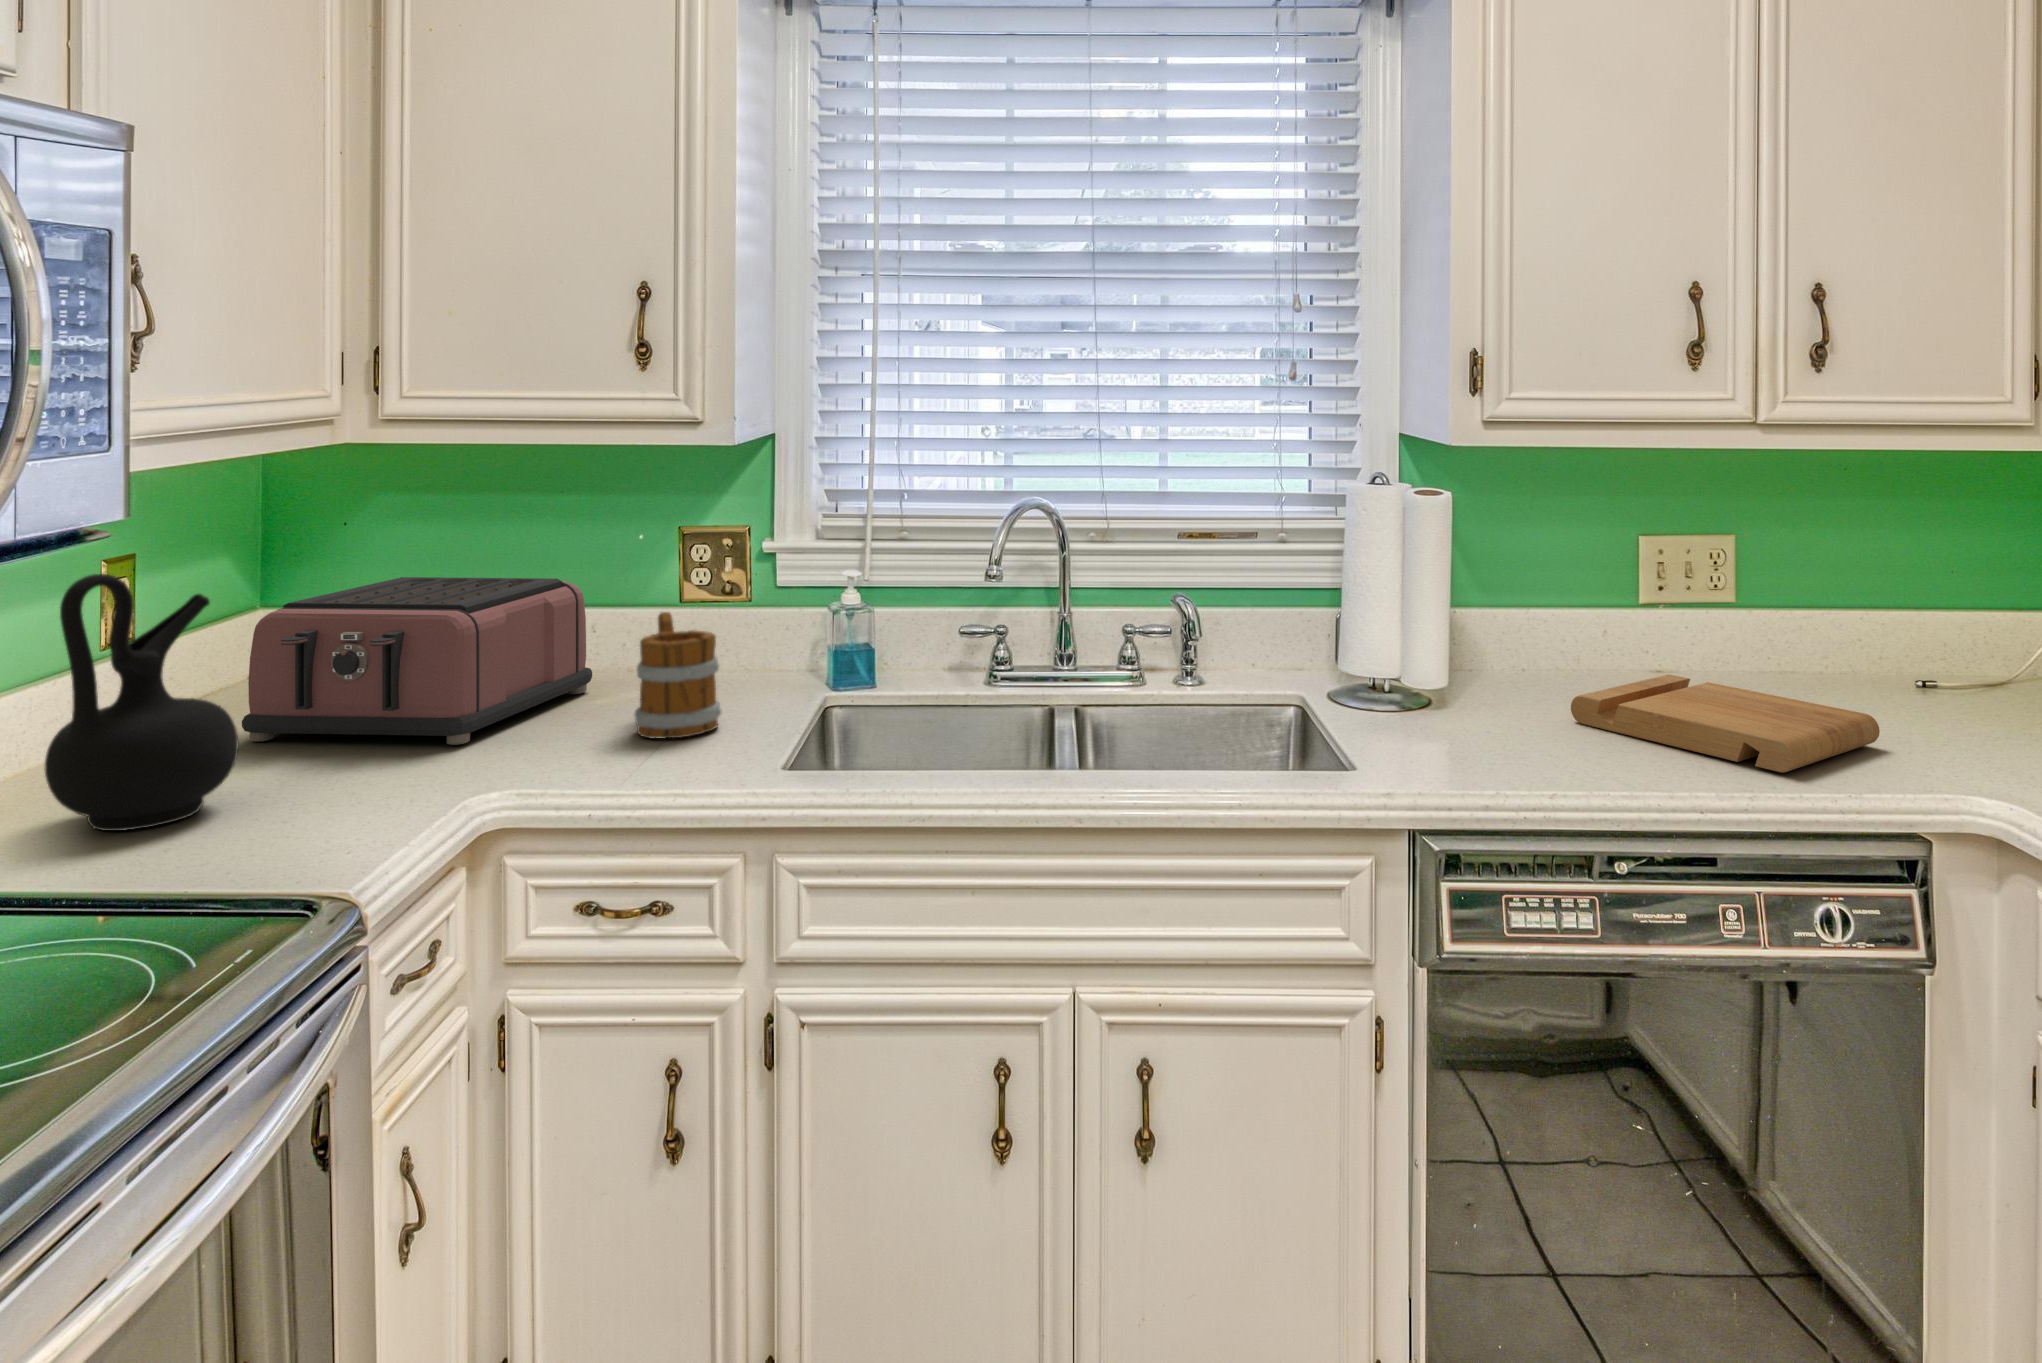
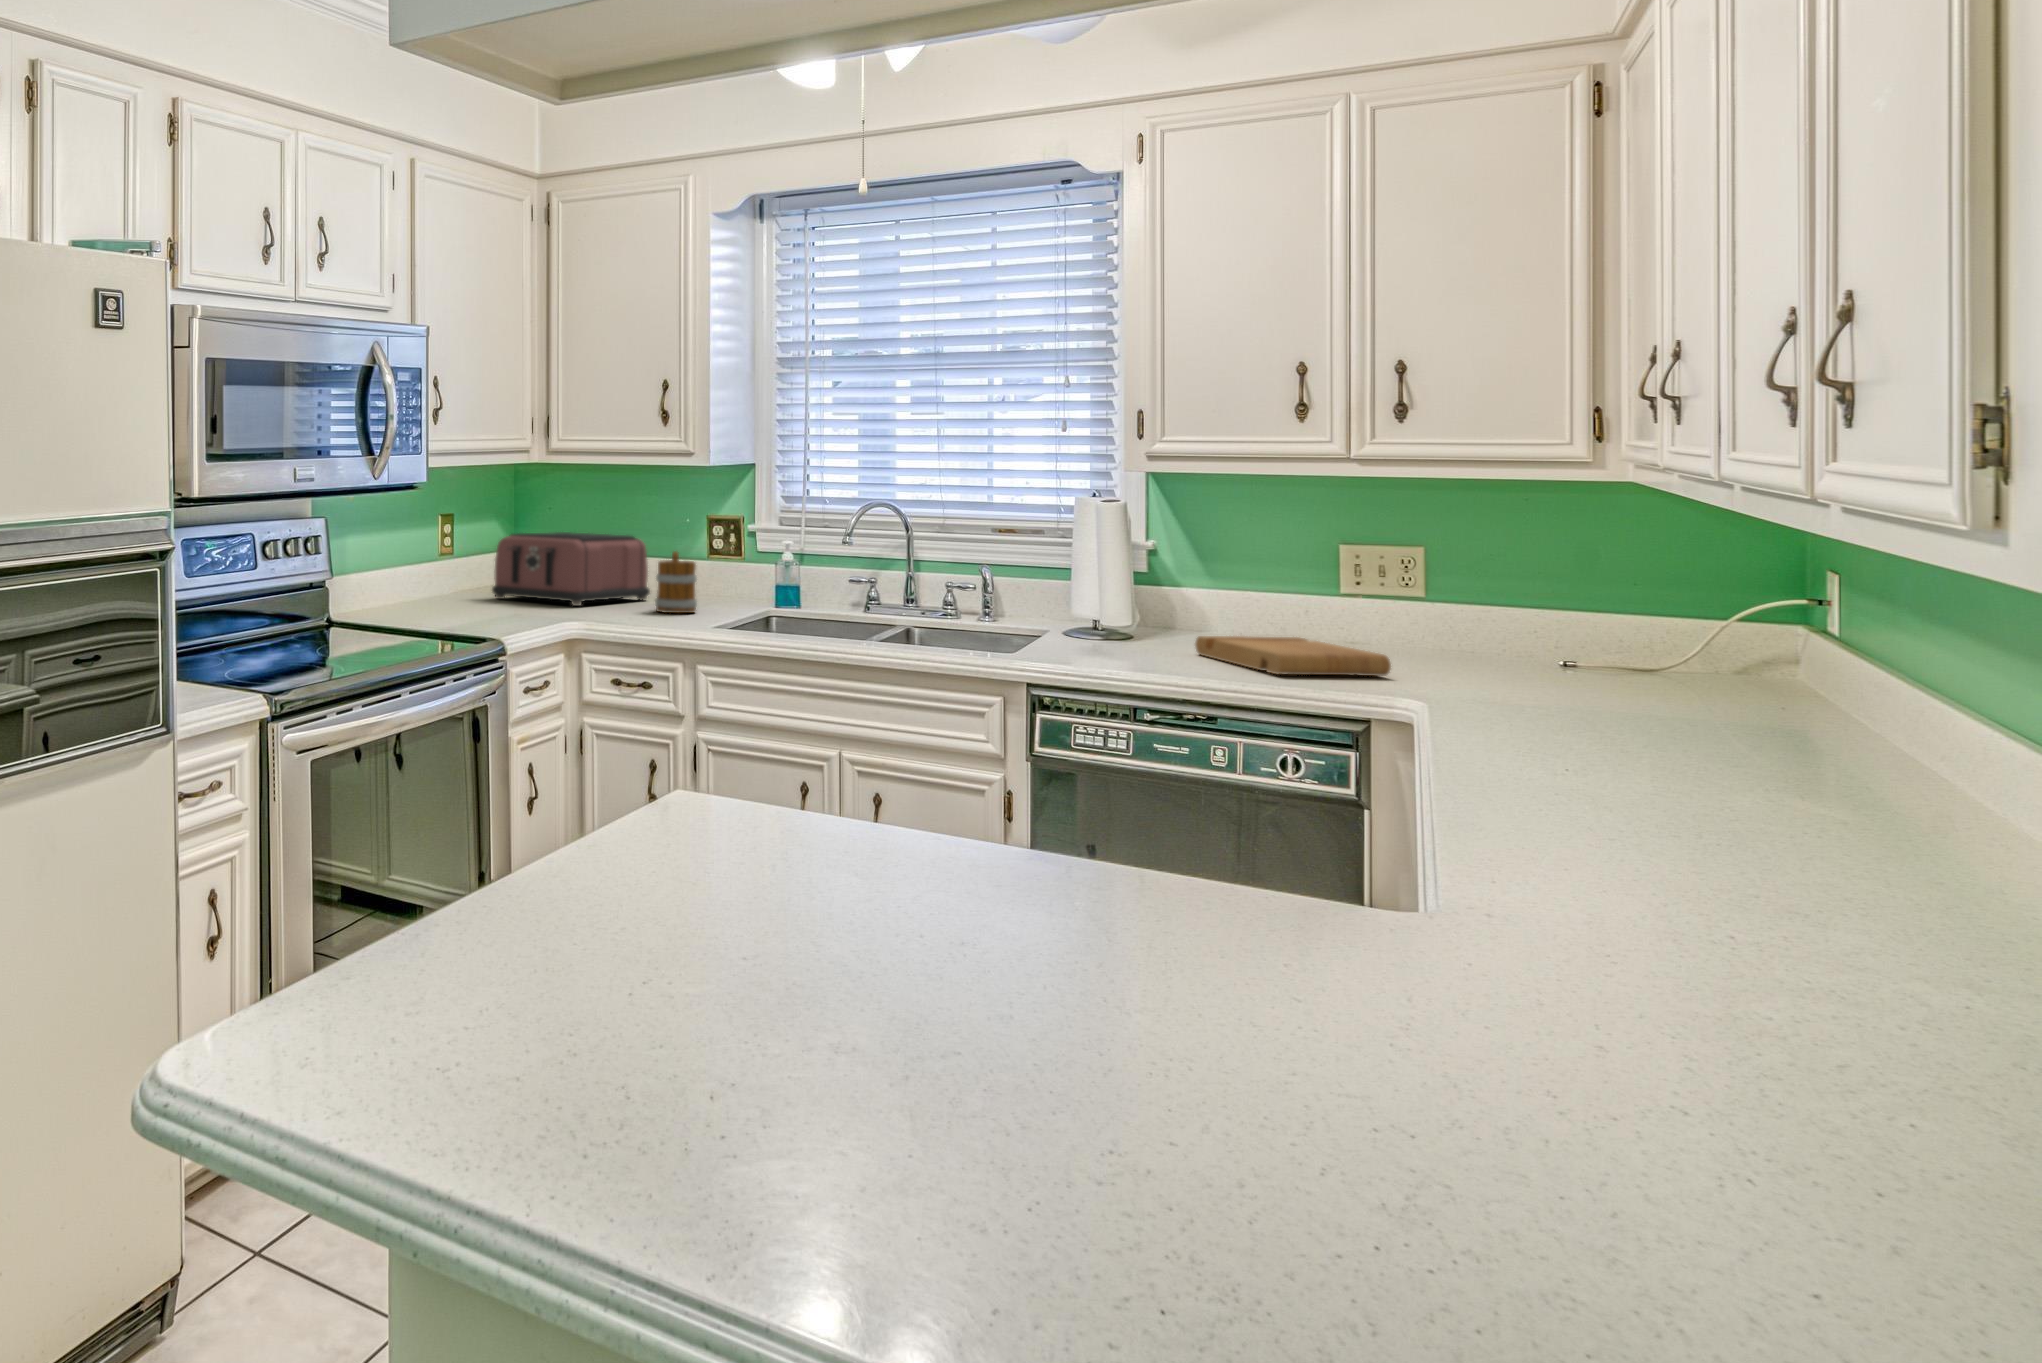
ceramic jug: present [44,574,239,831] -> none [418,499,484,611]

